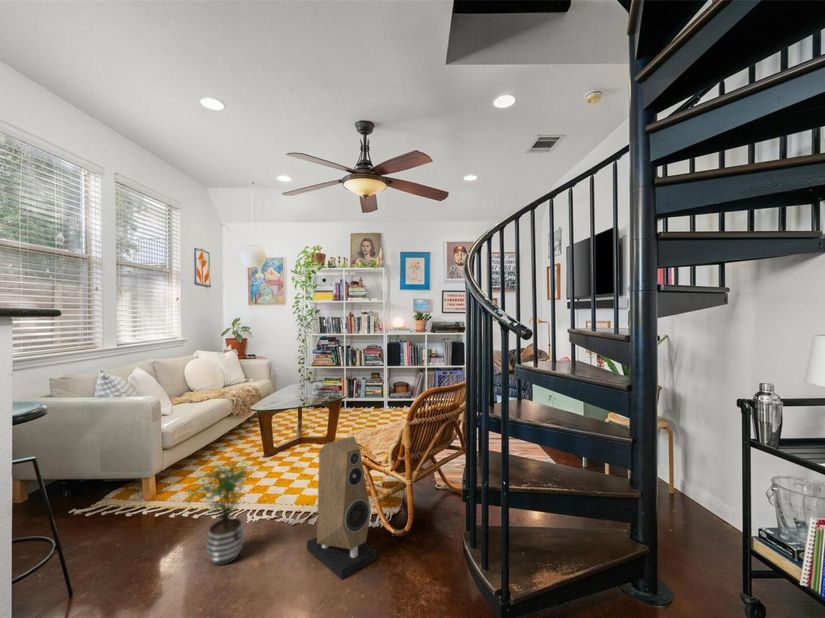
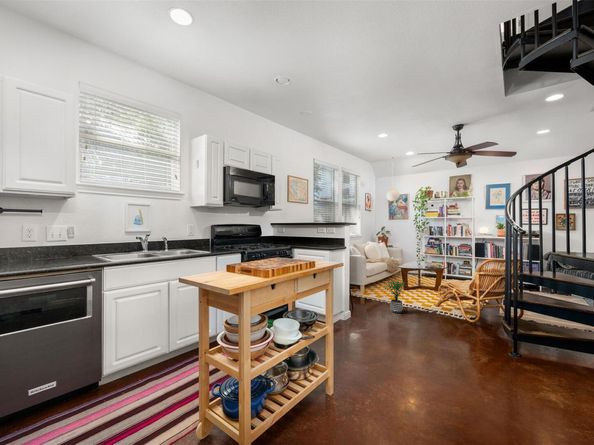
speaker: present [307,436,377,579] -> none [427,277,457,326]

